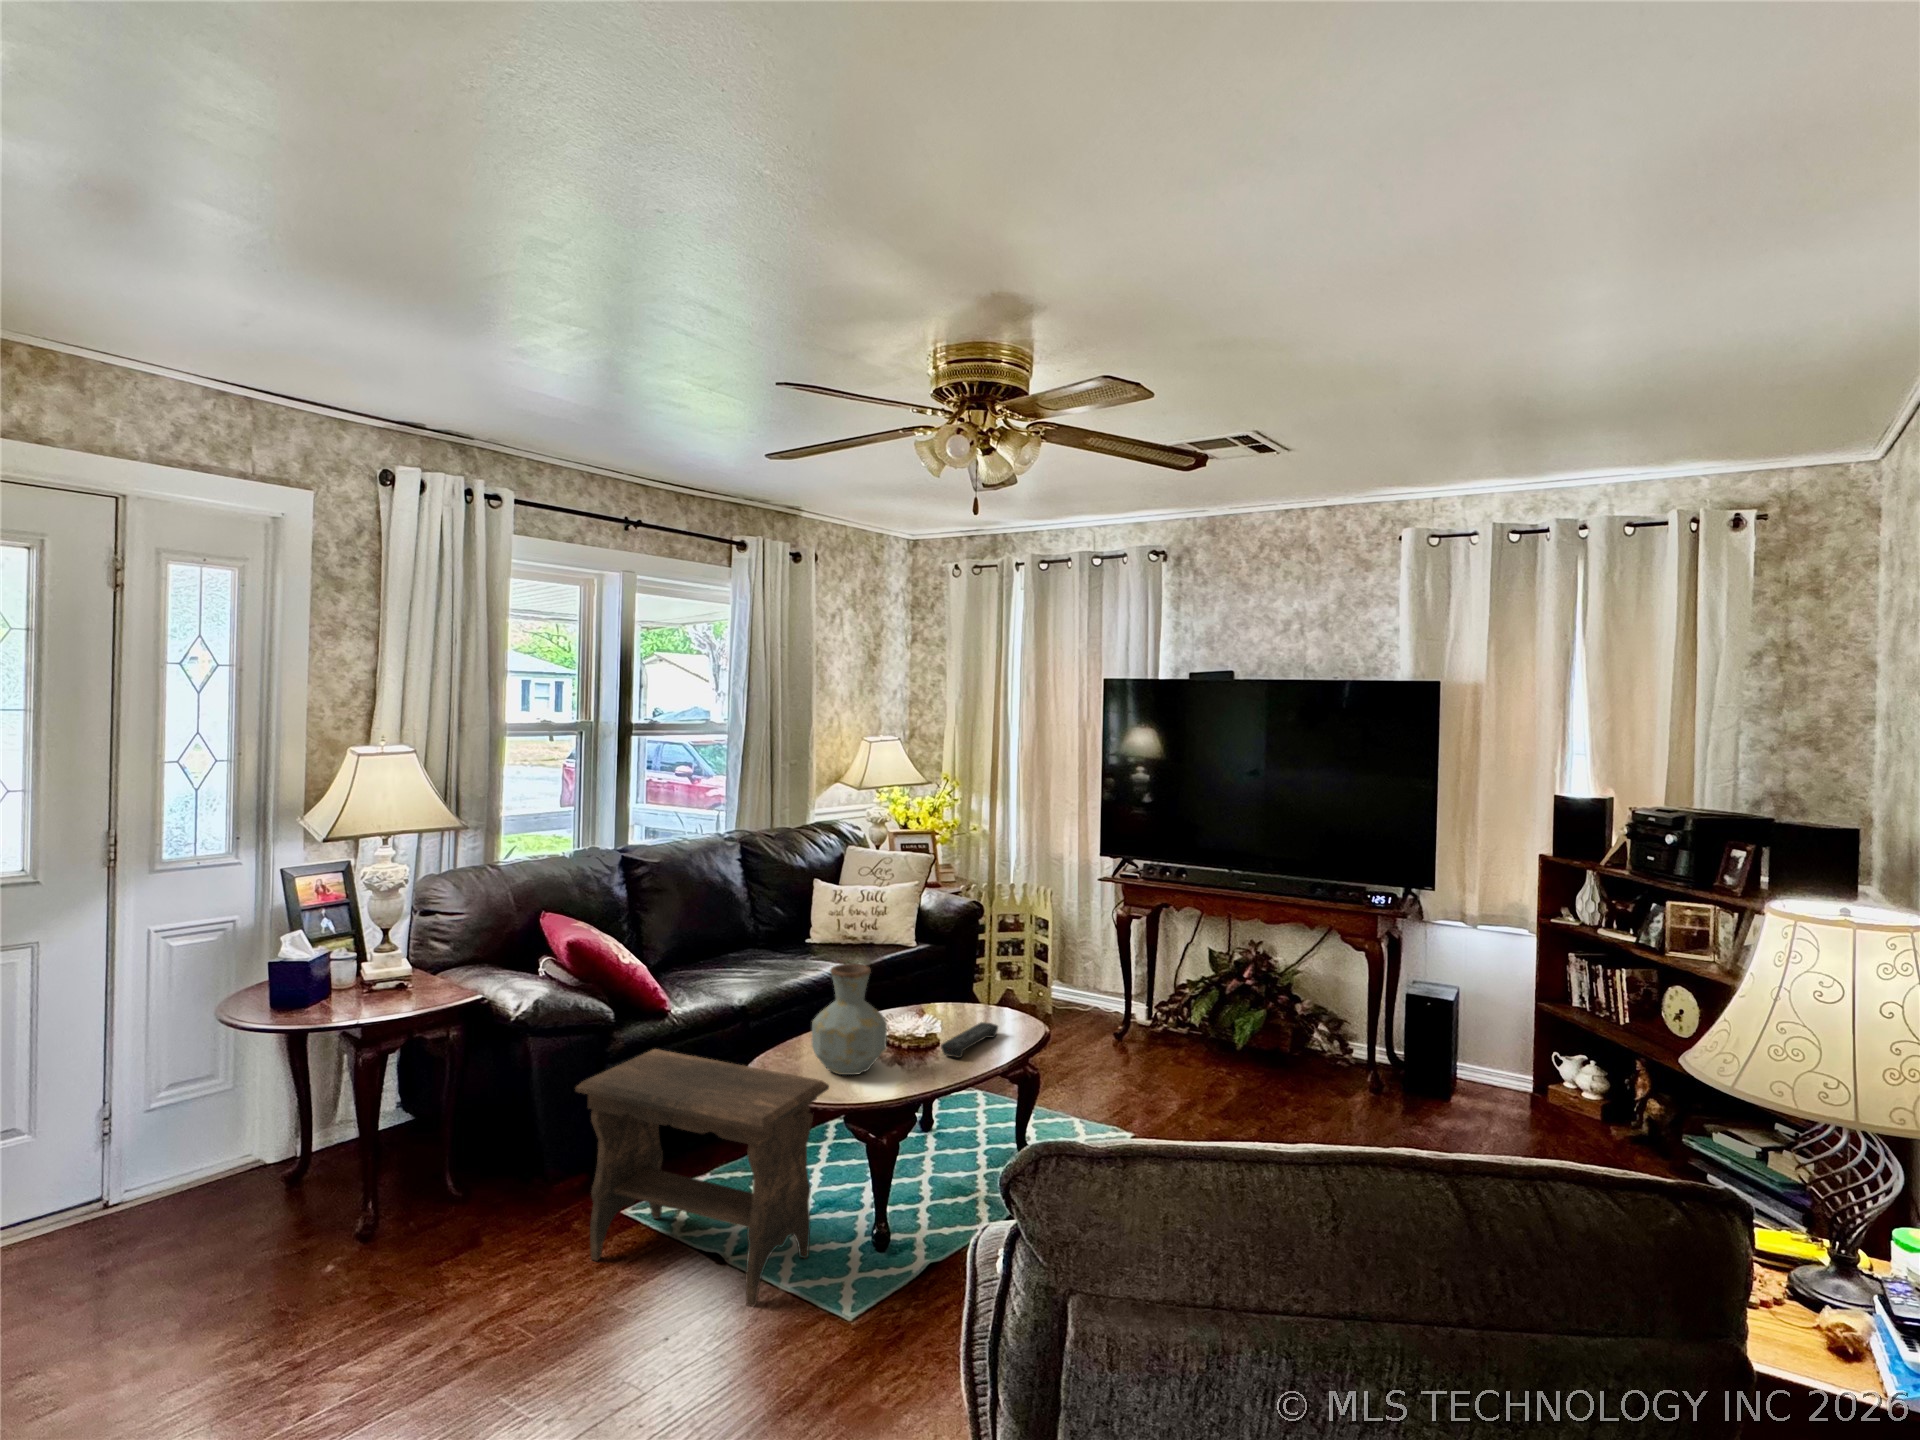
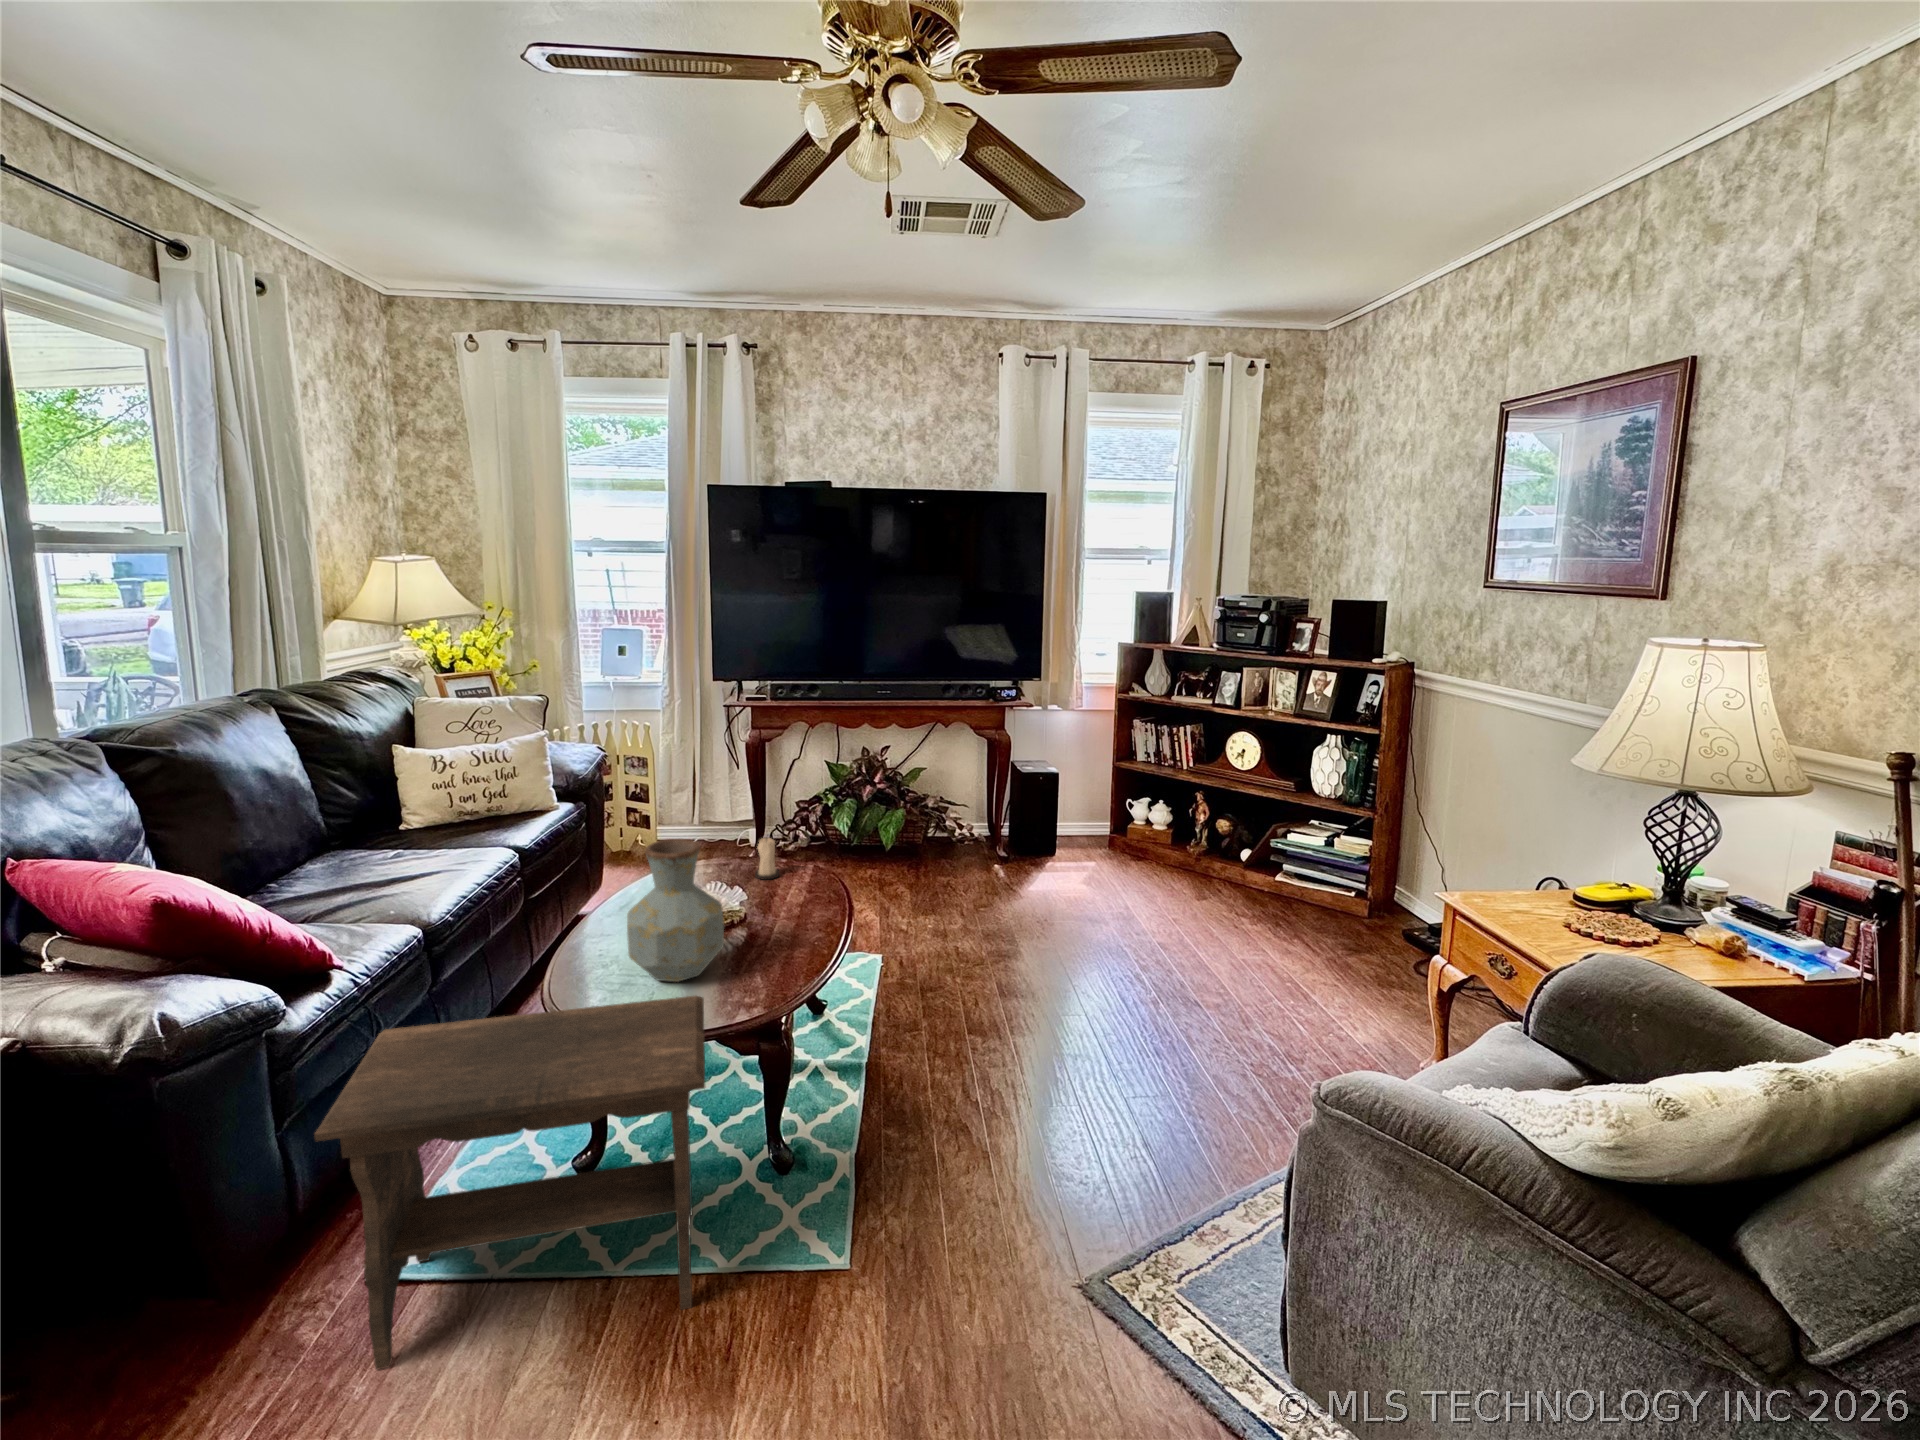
candle: none [982,989,1004,1027] -> present [755,838,779,879]
remote control: present [941,1022,998,1058] -> none [764,875,791,923]

